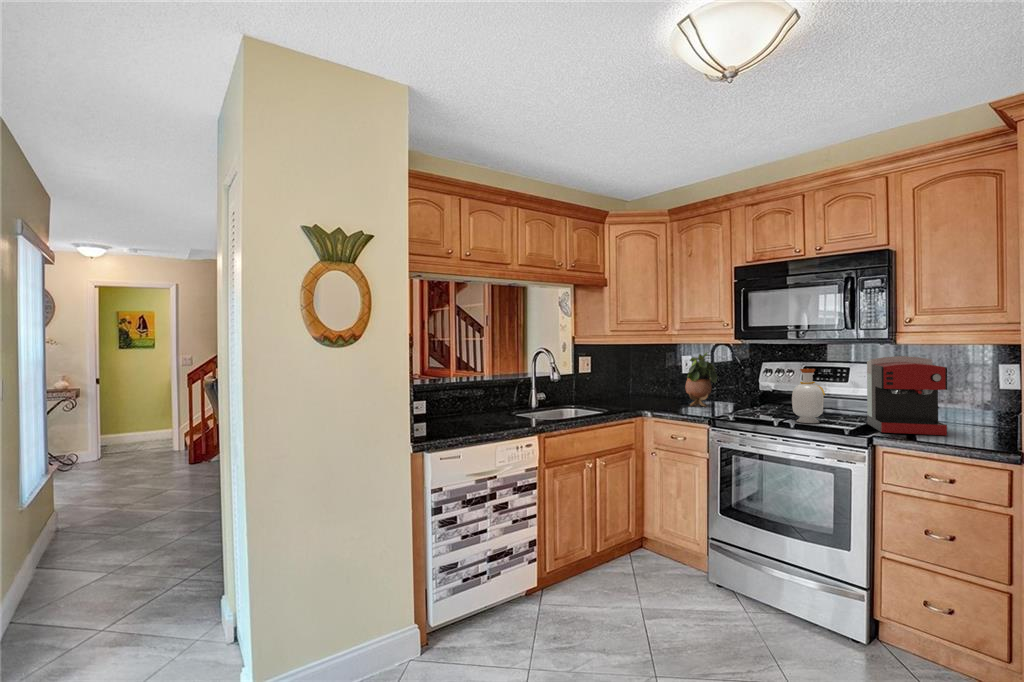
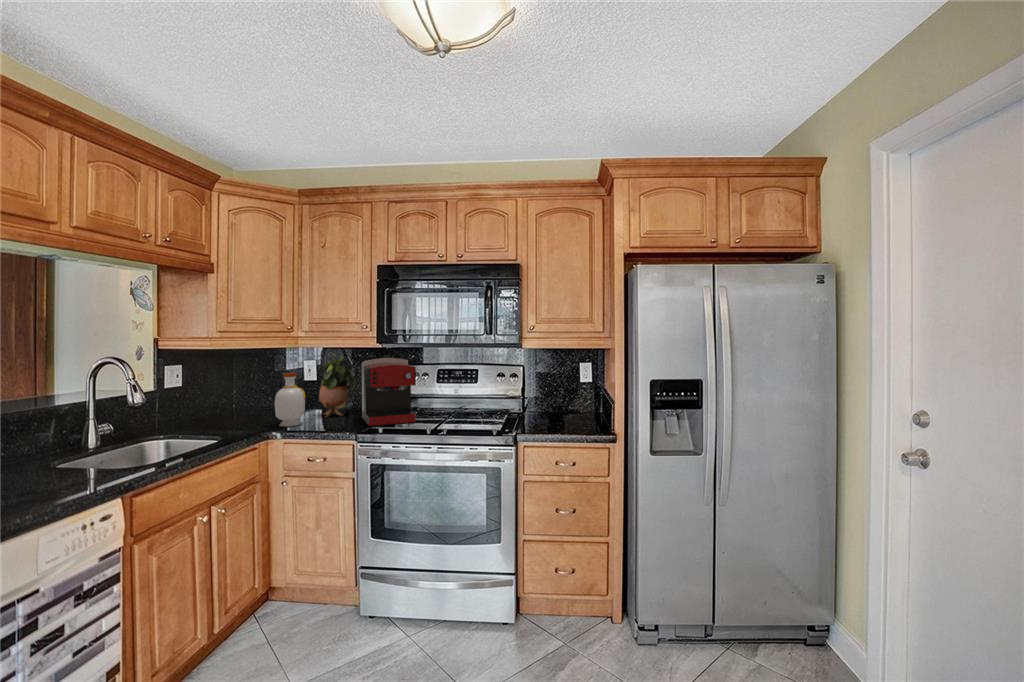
coffee maker: present [867,356,947,435] -> present [362,358,416,426]
bottle: present [792,369,825,423] -> present [275,373,305,426]

